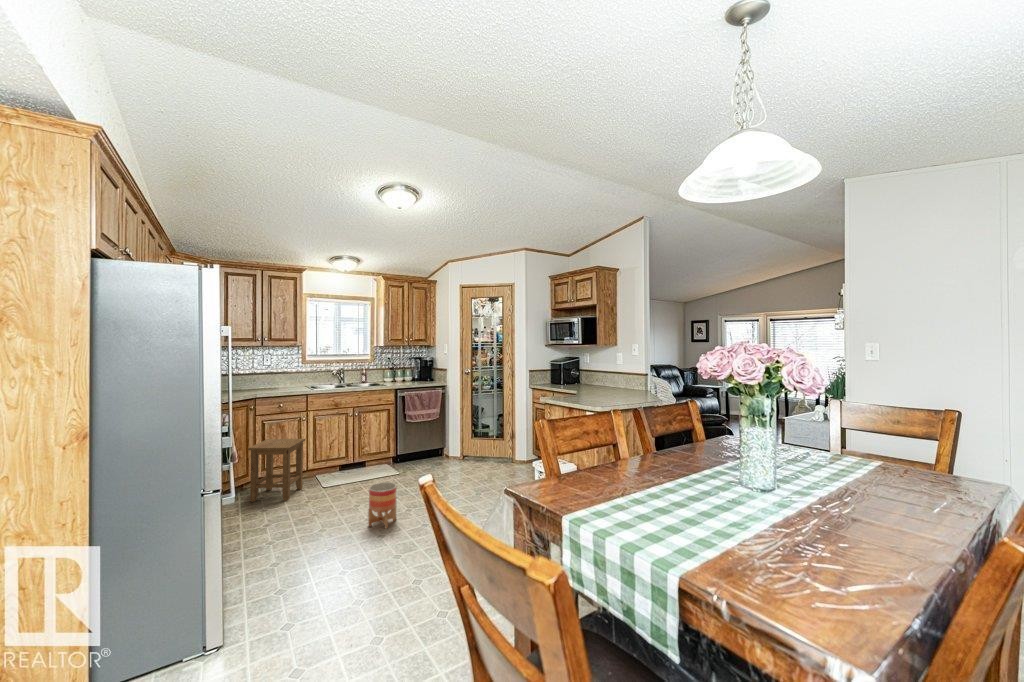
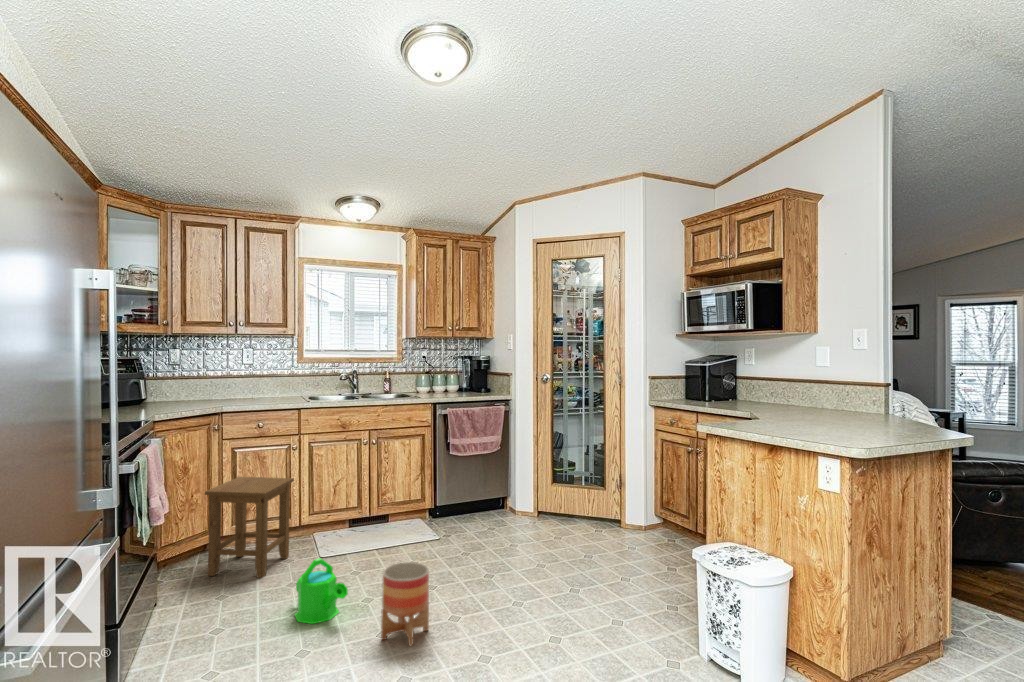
watering can: none [313,483,347,522] -> present [295,558,348,624]

